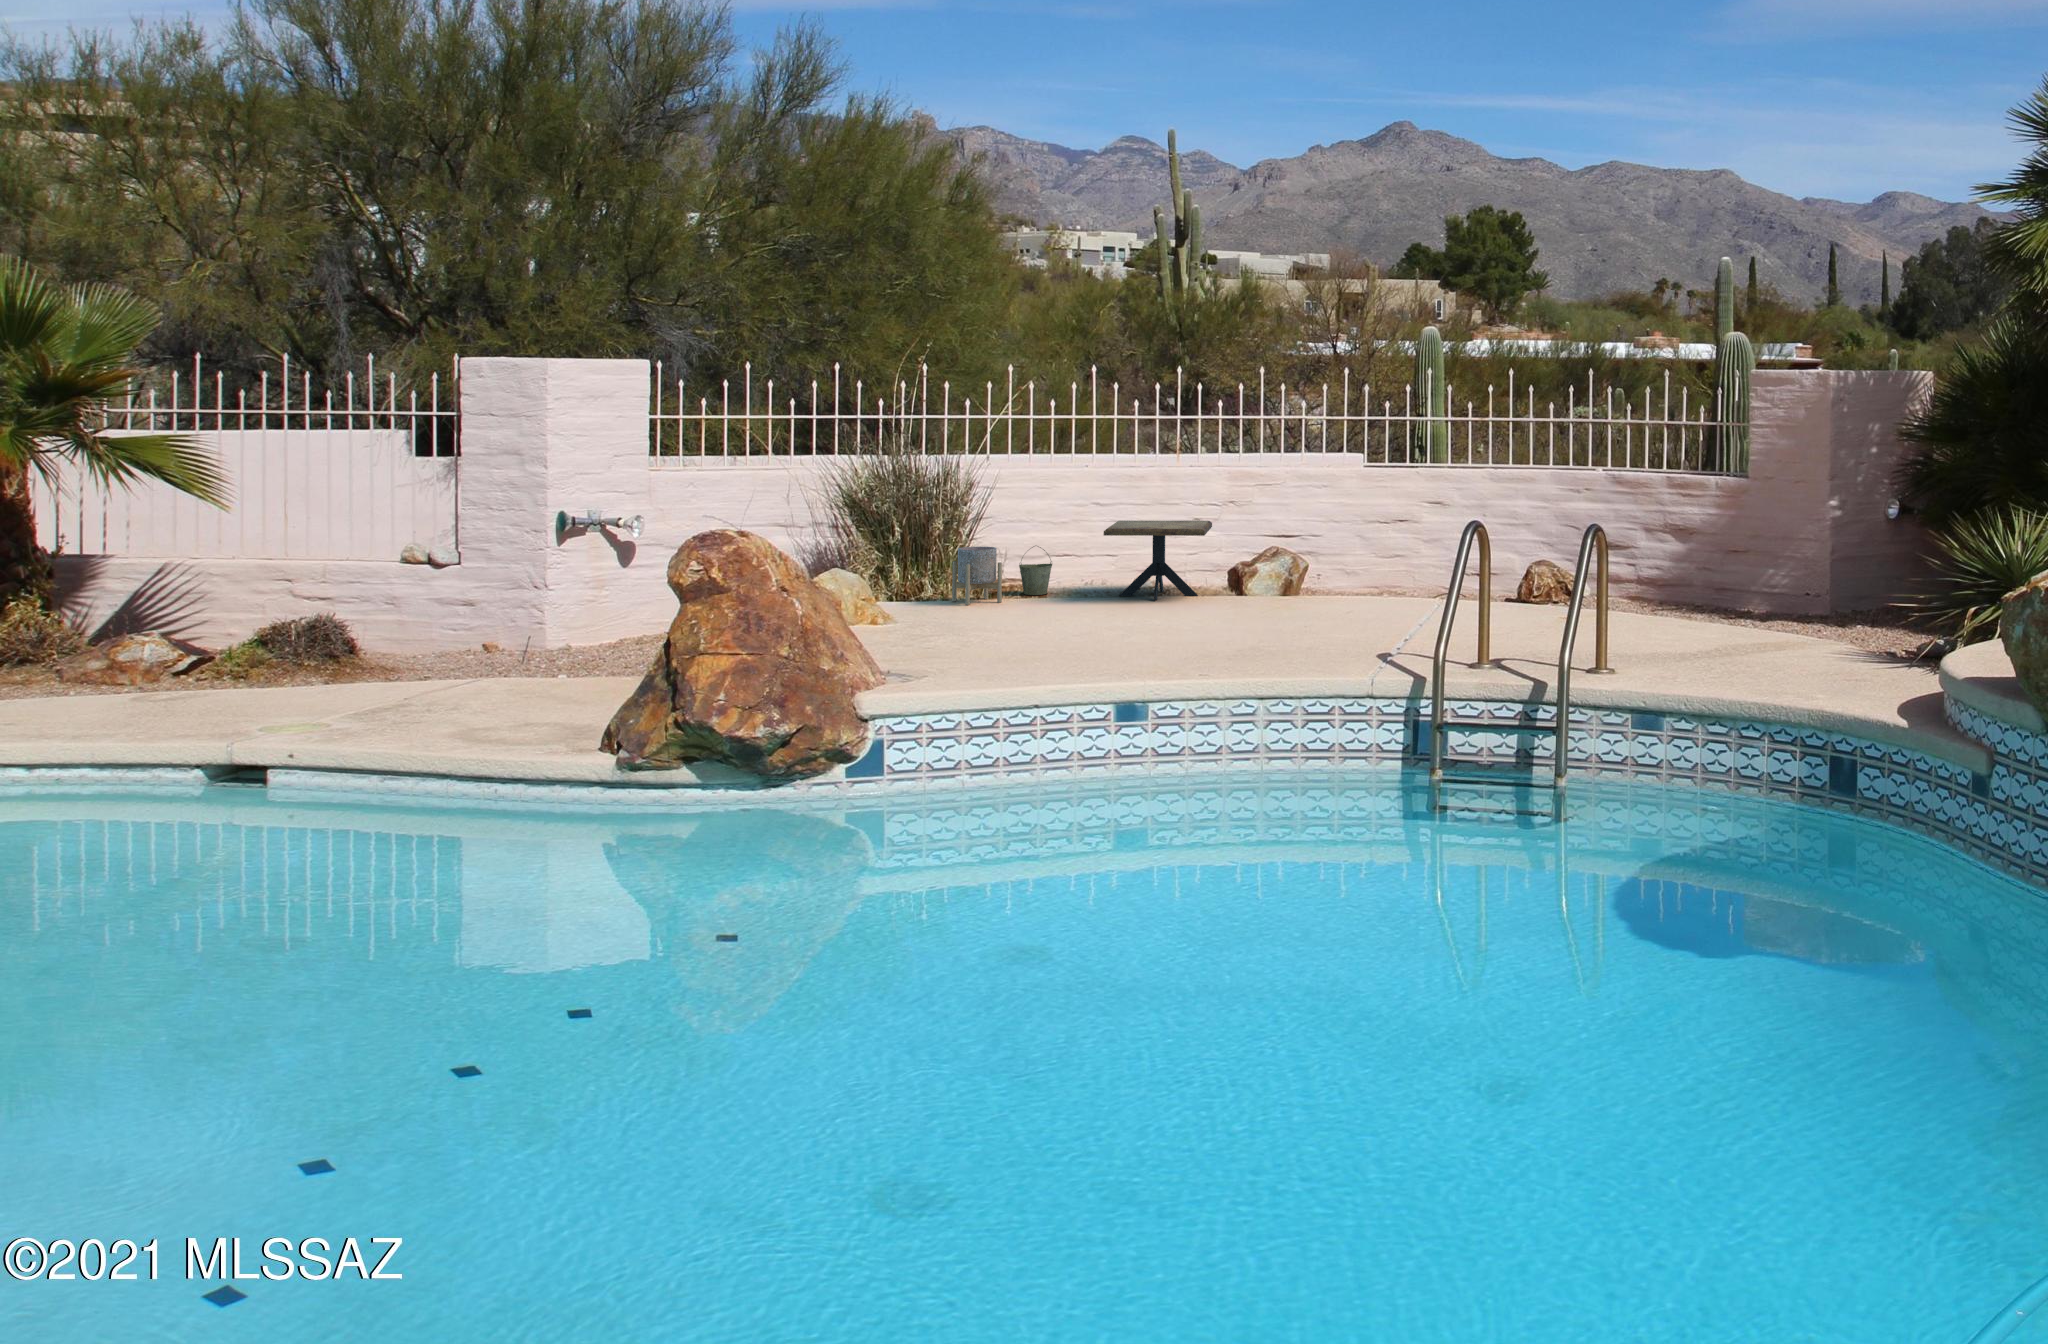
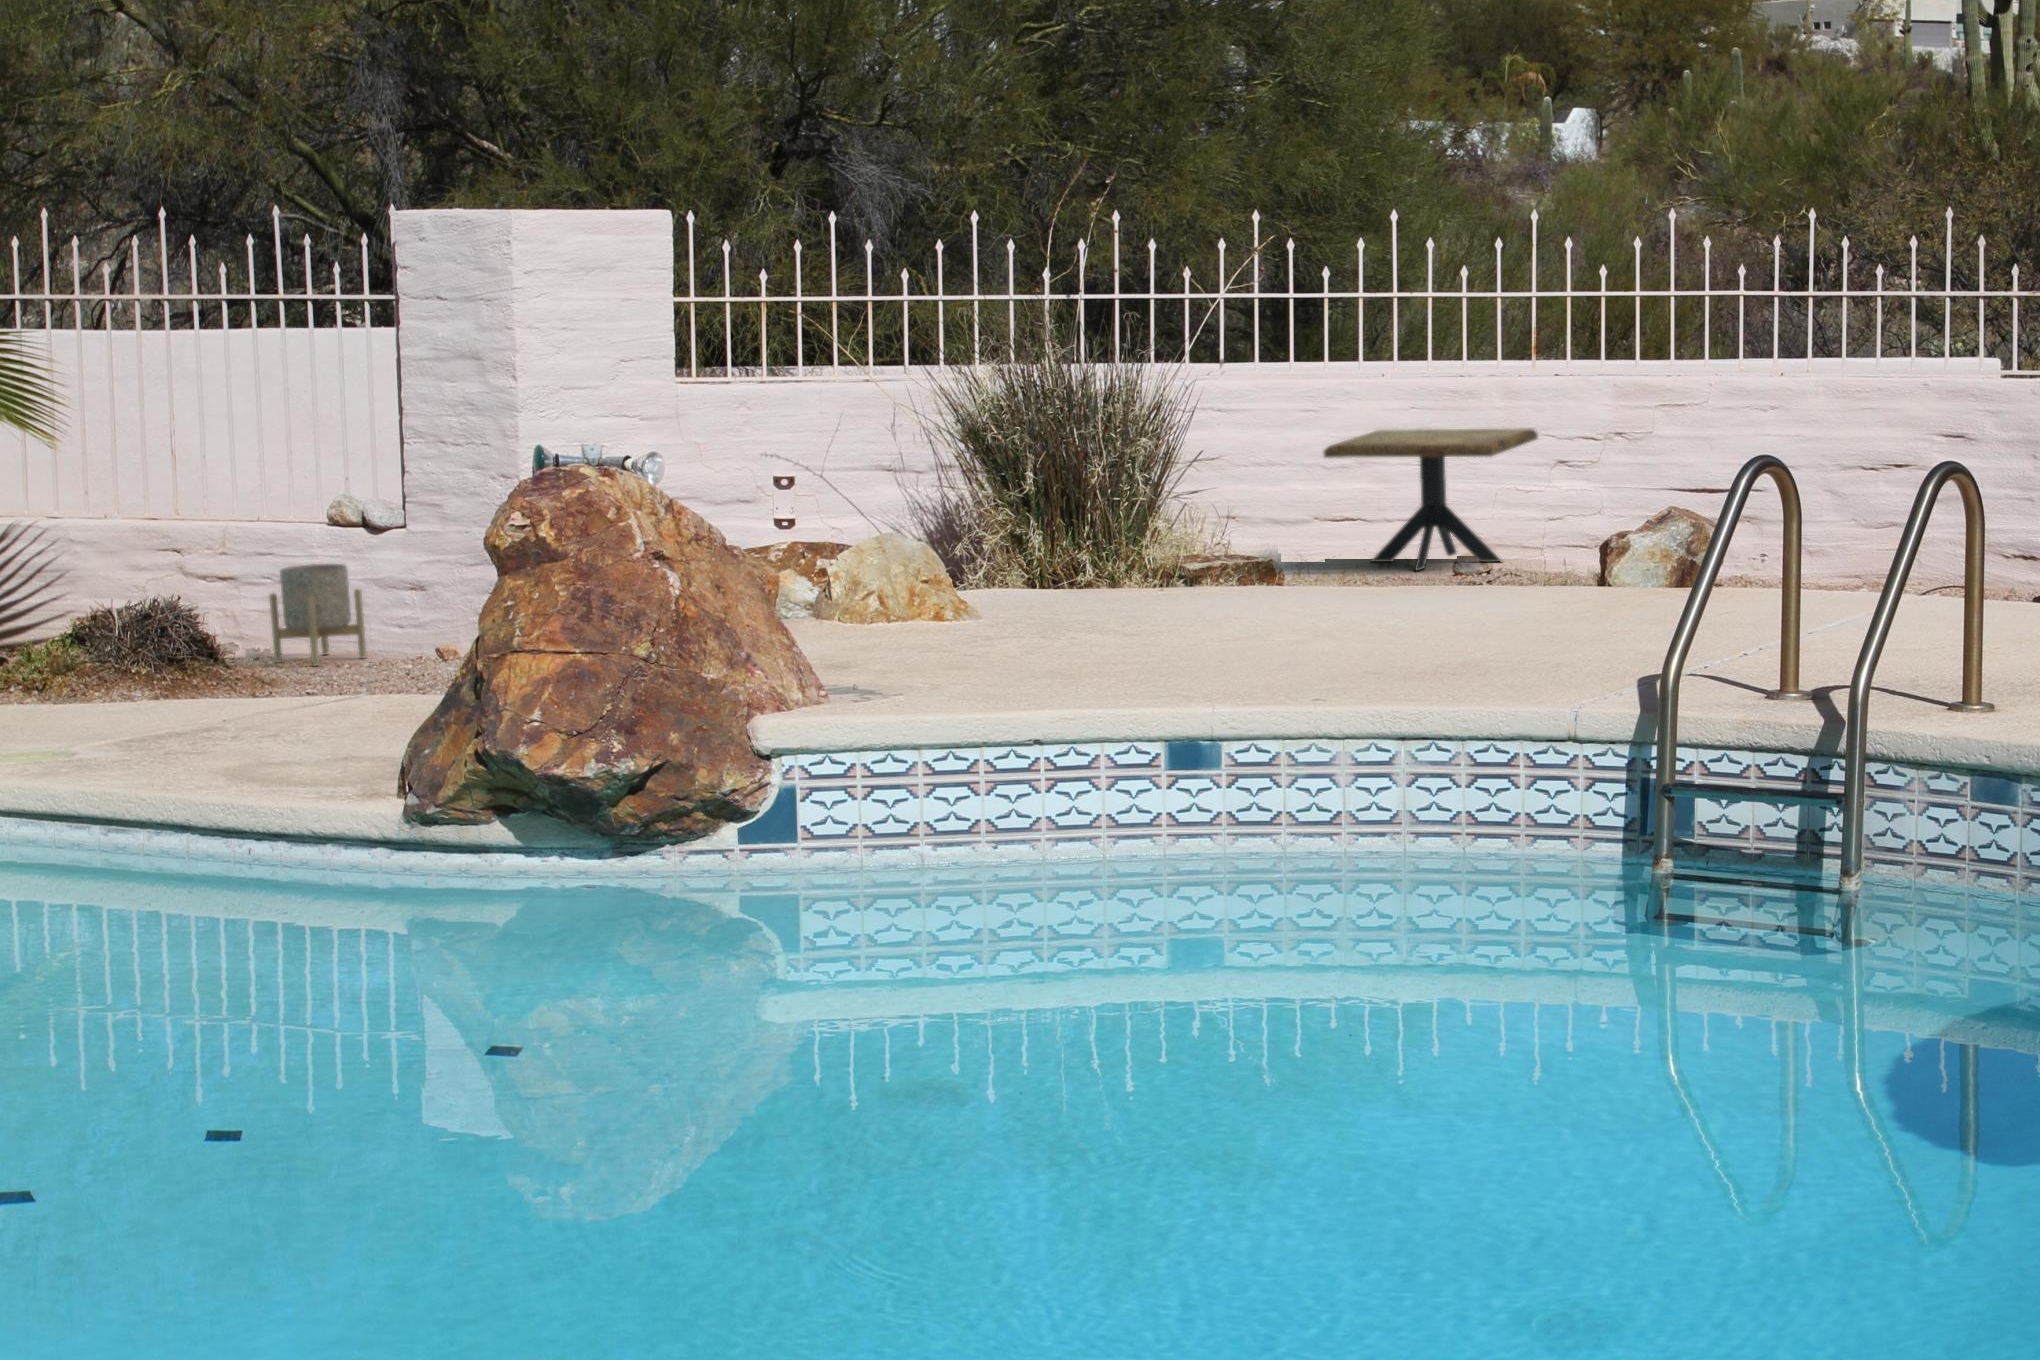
planter: present [952,547,1002,605] -> present [269,564,366,666]
bucket: present [1019,547,1052,595] -> none [1210,475,1267,560]

